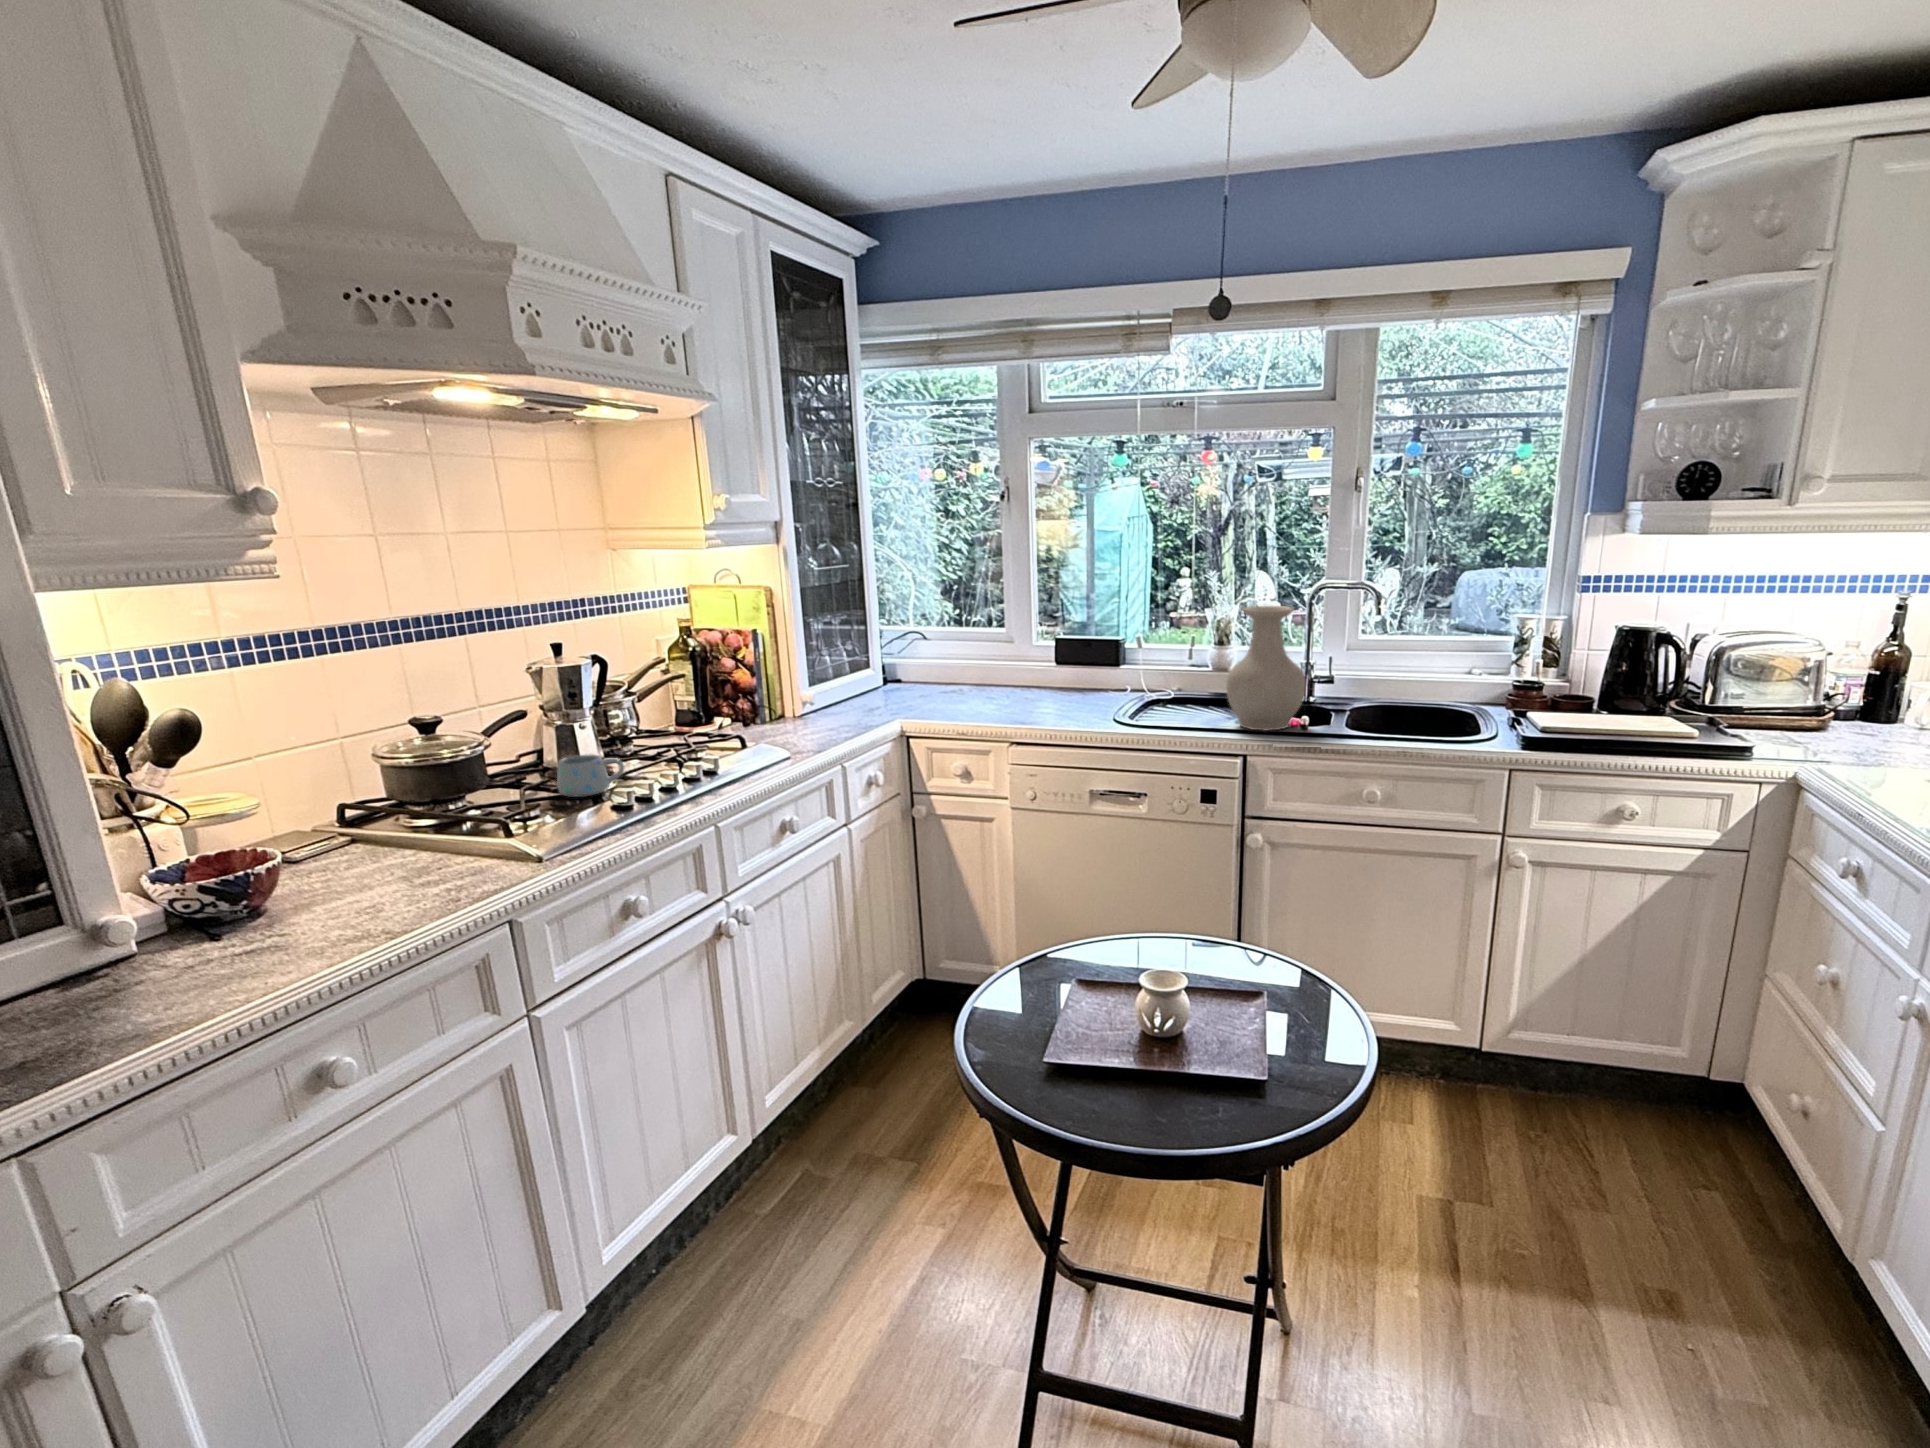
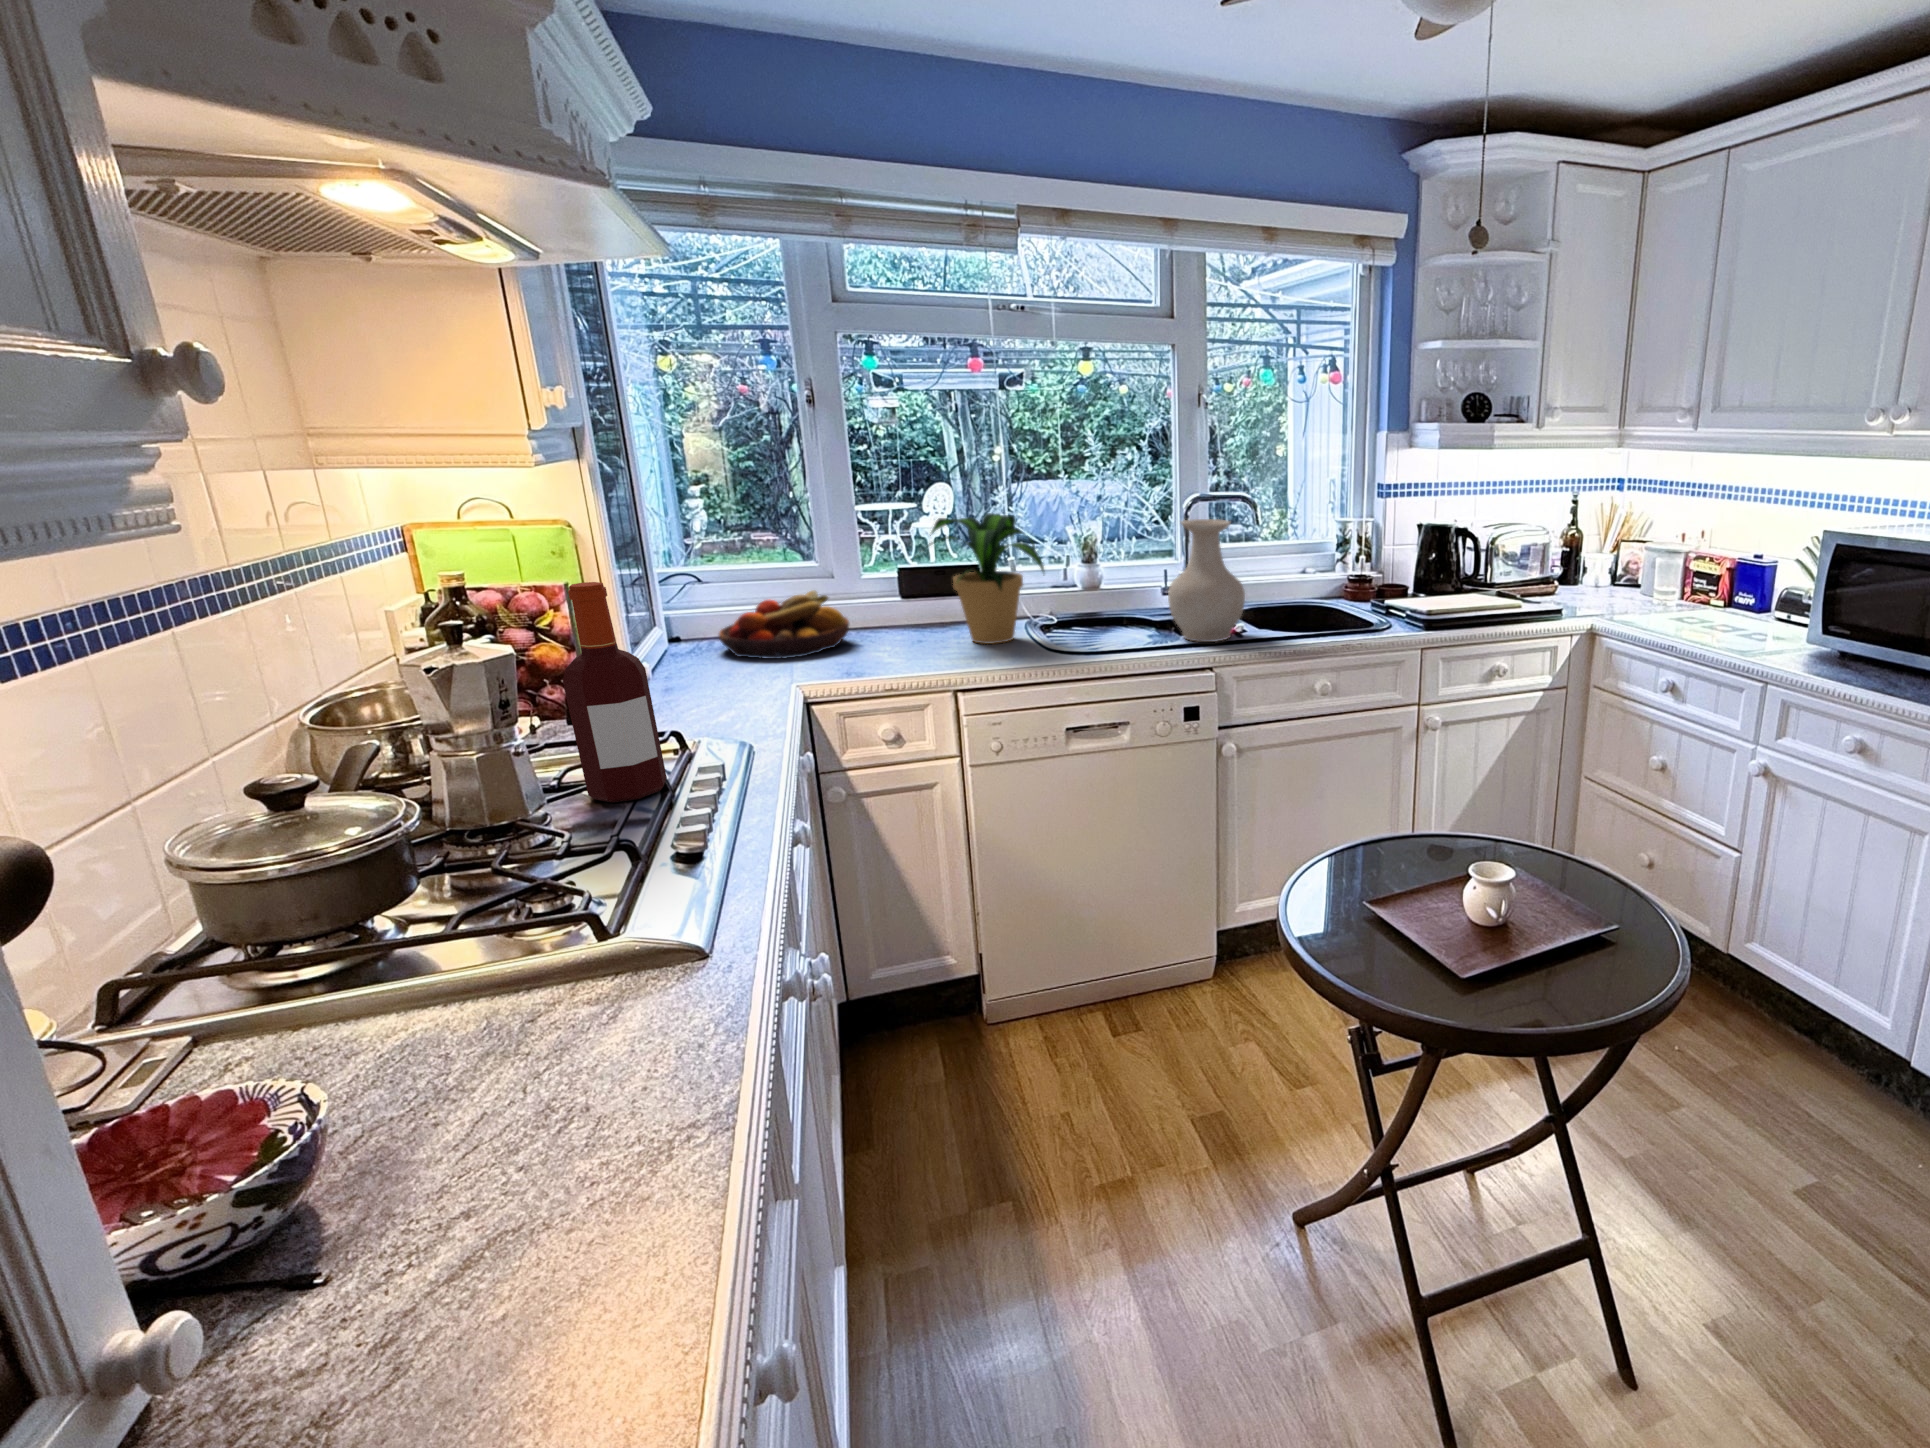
potted plant: none [1018,594,1133,709] -> present [928,513,1044,644]
bottle: none [652,623,709,768] -> present [563,582,667,803]
fruit bowl: none [893,652,987,703] -> present [719,590,849,659]
mug: present [557,755,624,797] -> none [504,805,616,884]

